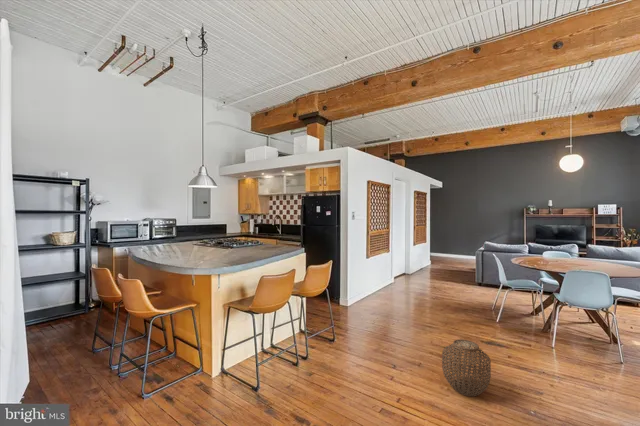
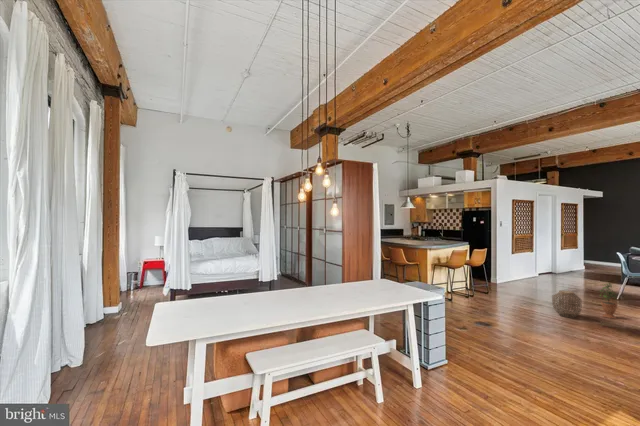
potted plant: none [502,314,531,381] -> present [600,283,617,318]

